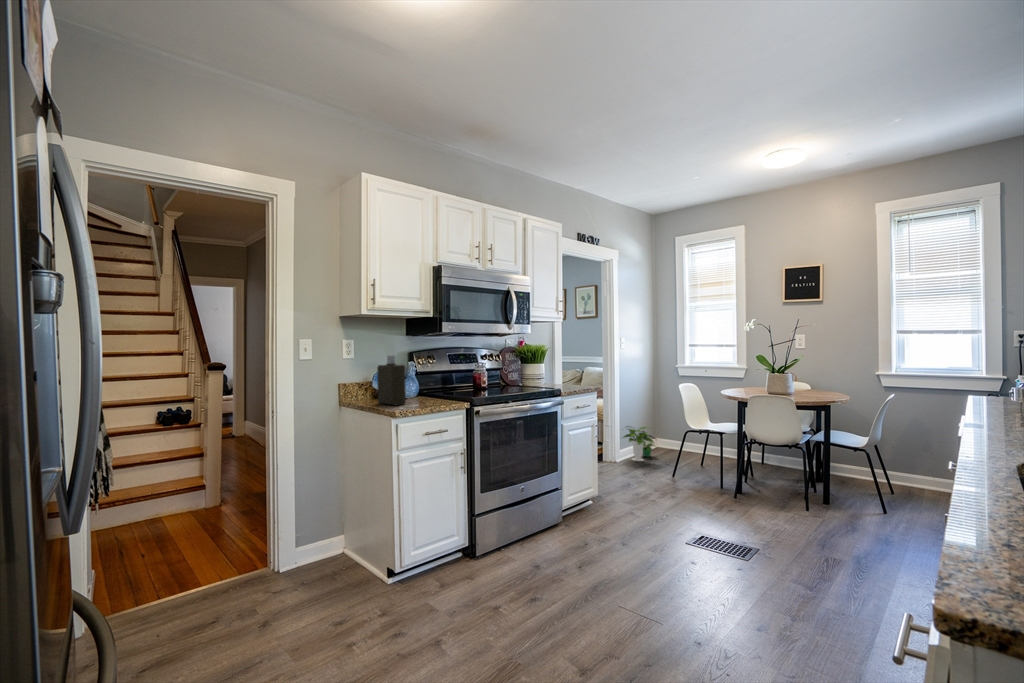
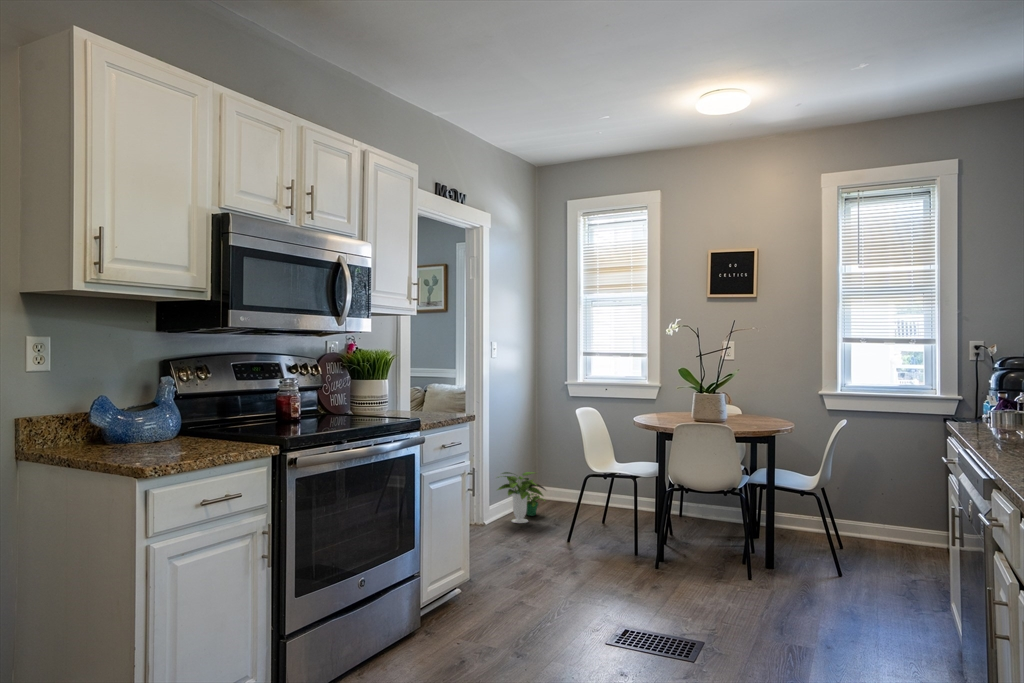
bottle: present [377,356,406,406] -> none [102,366,159,456]

